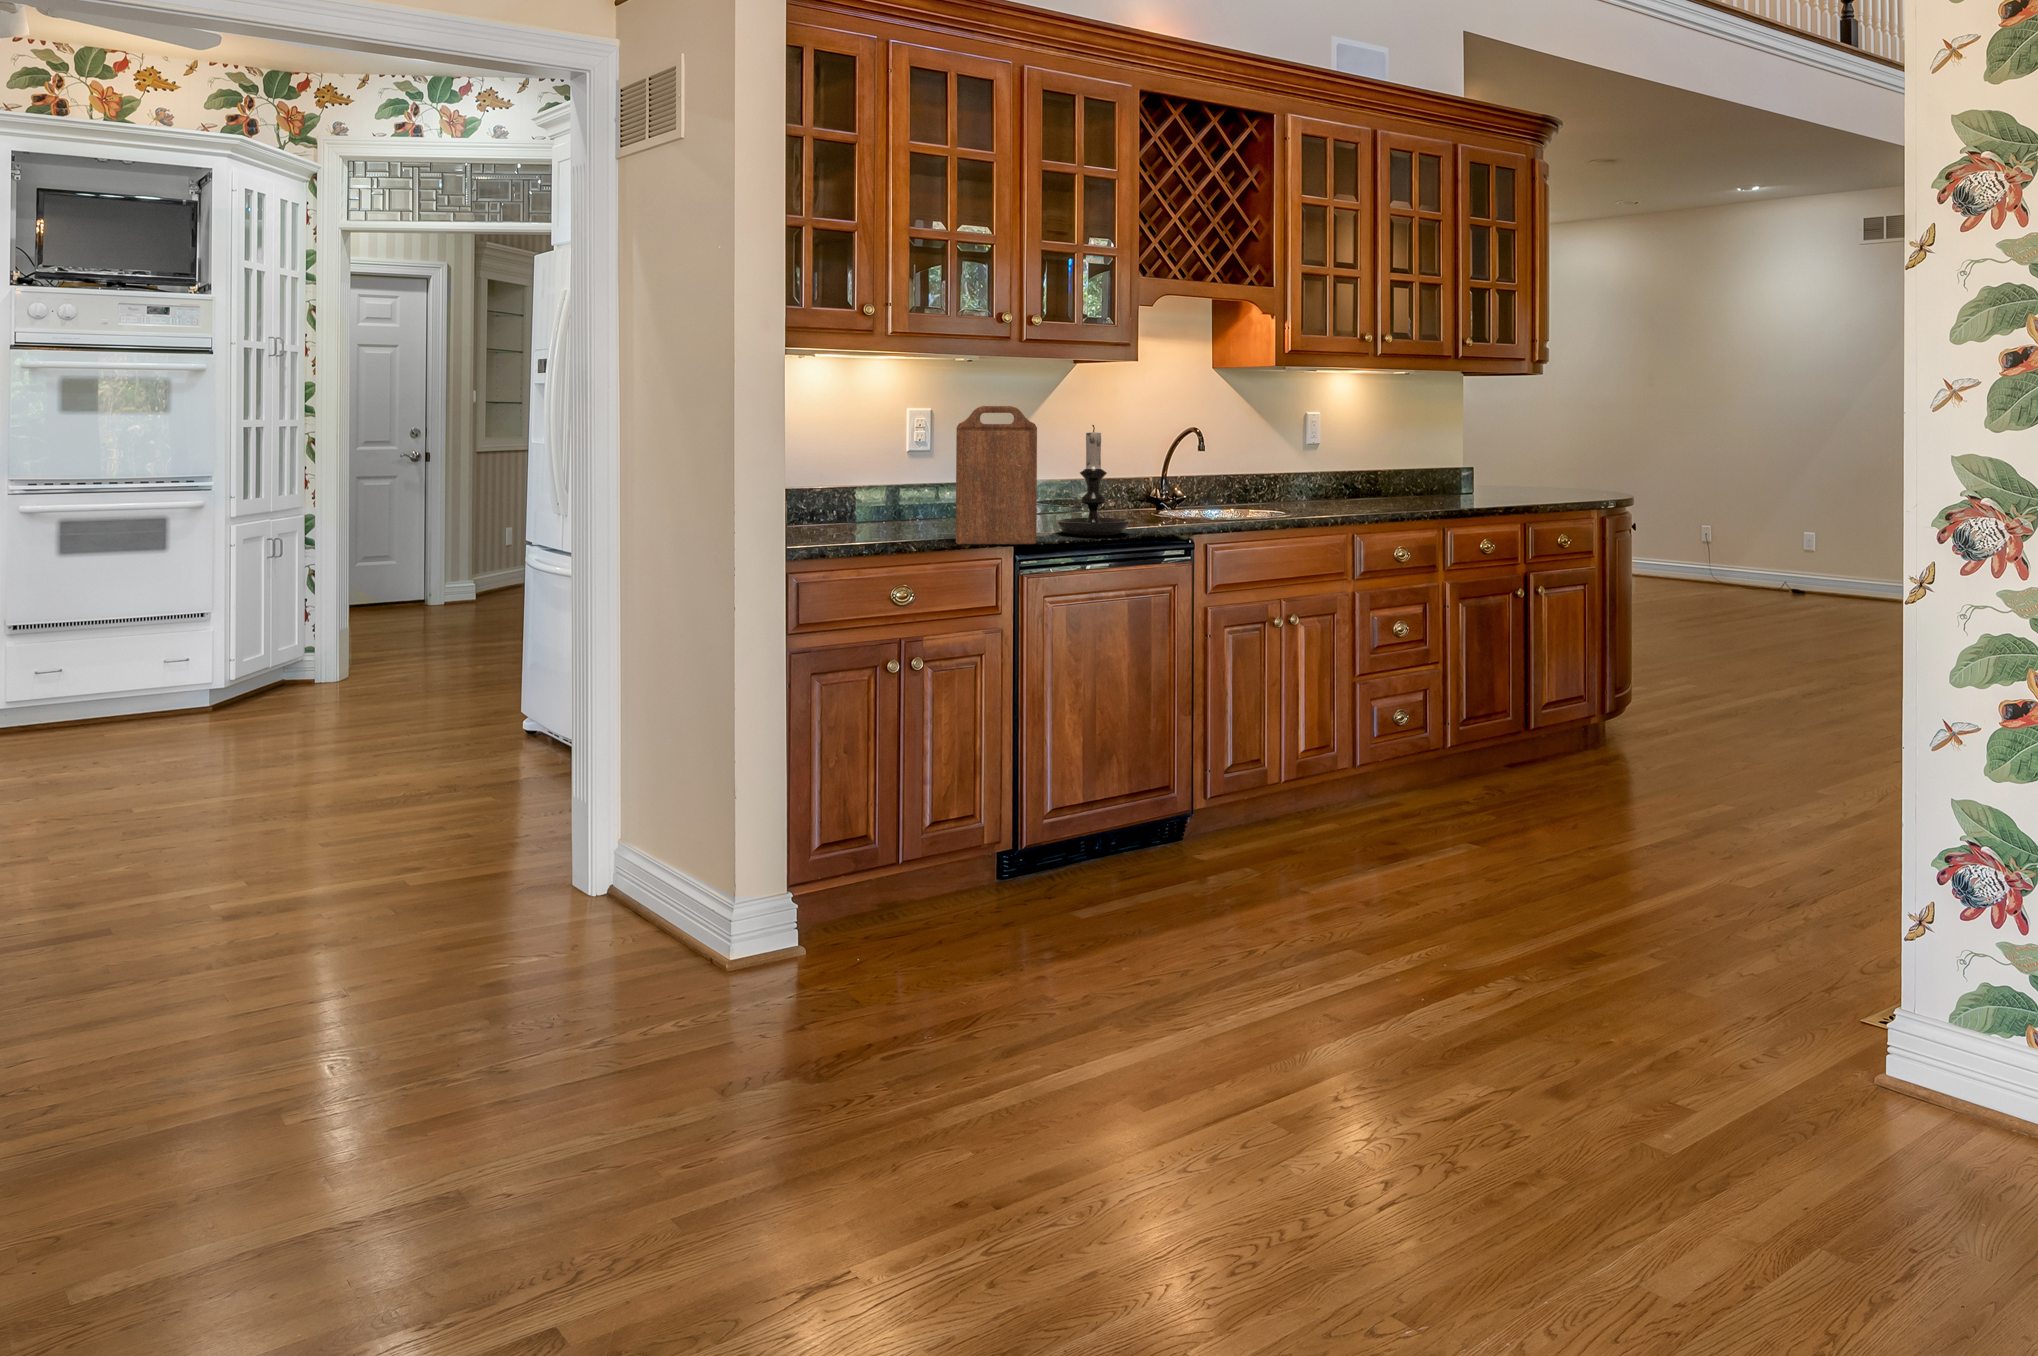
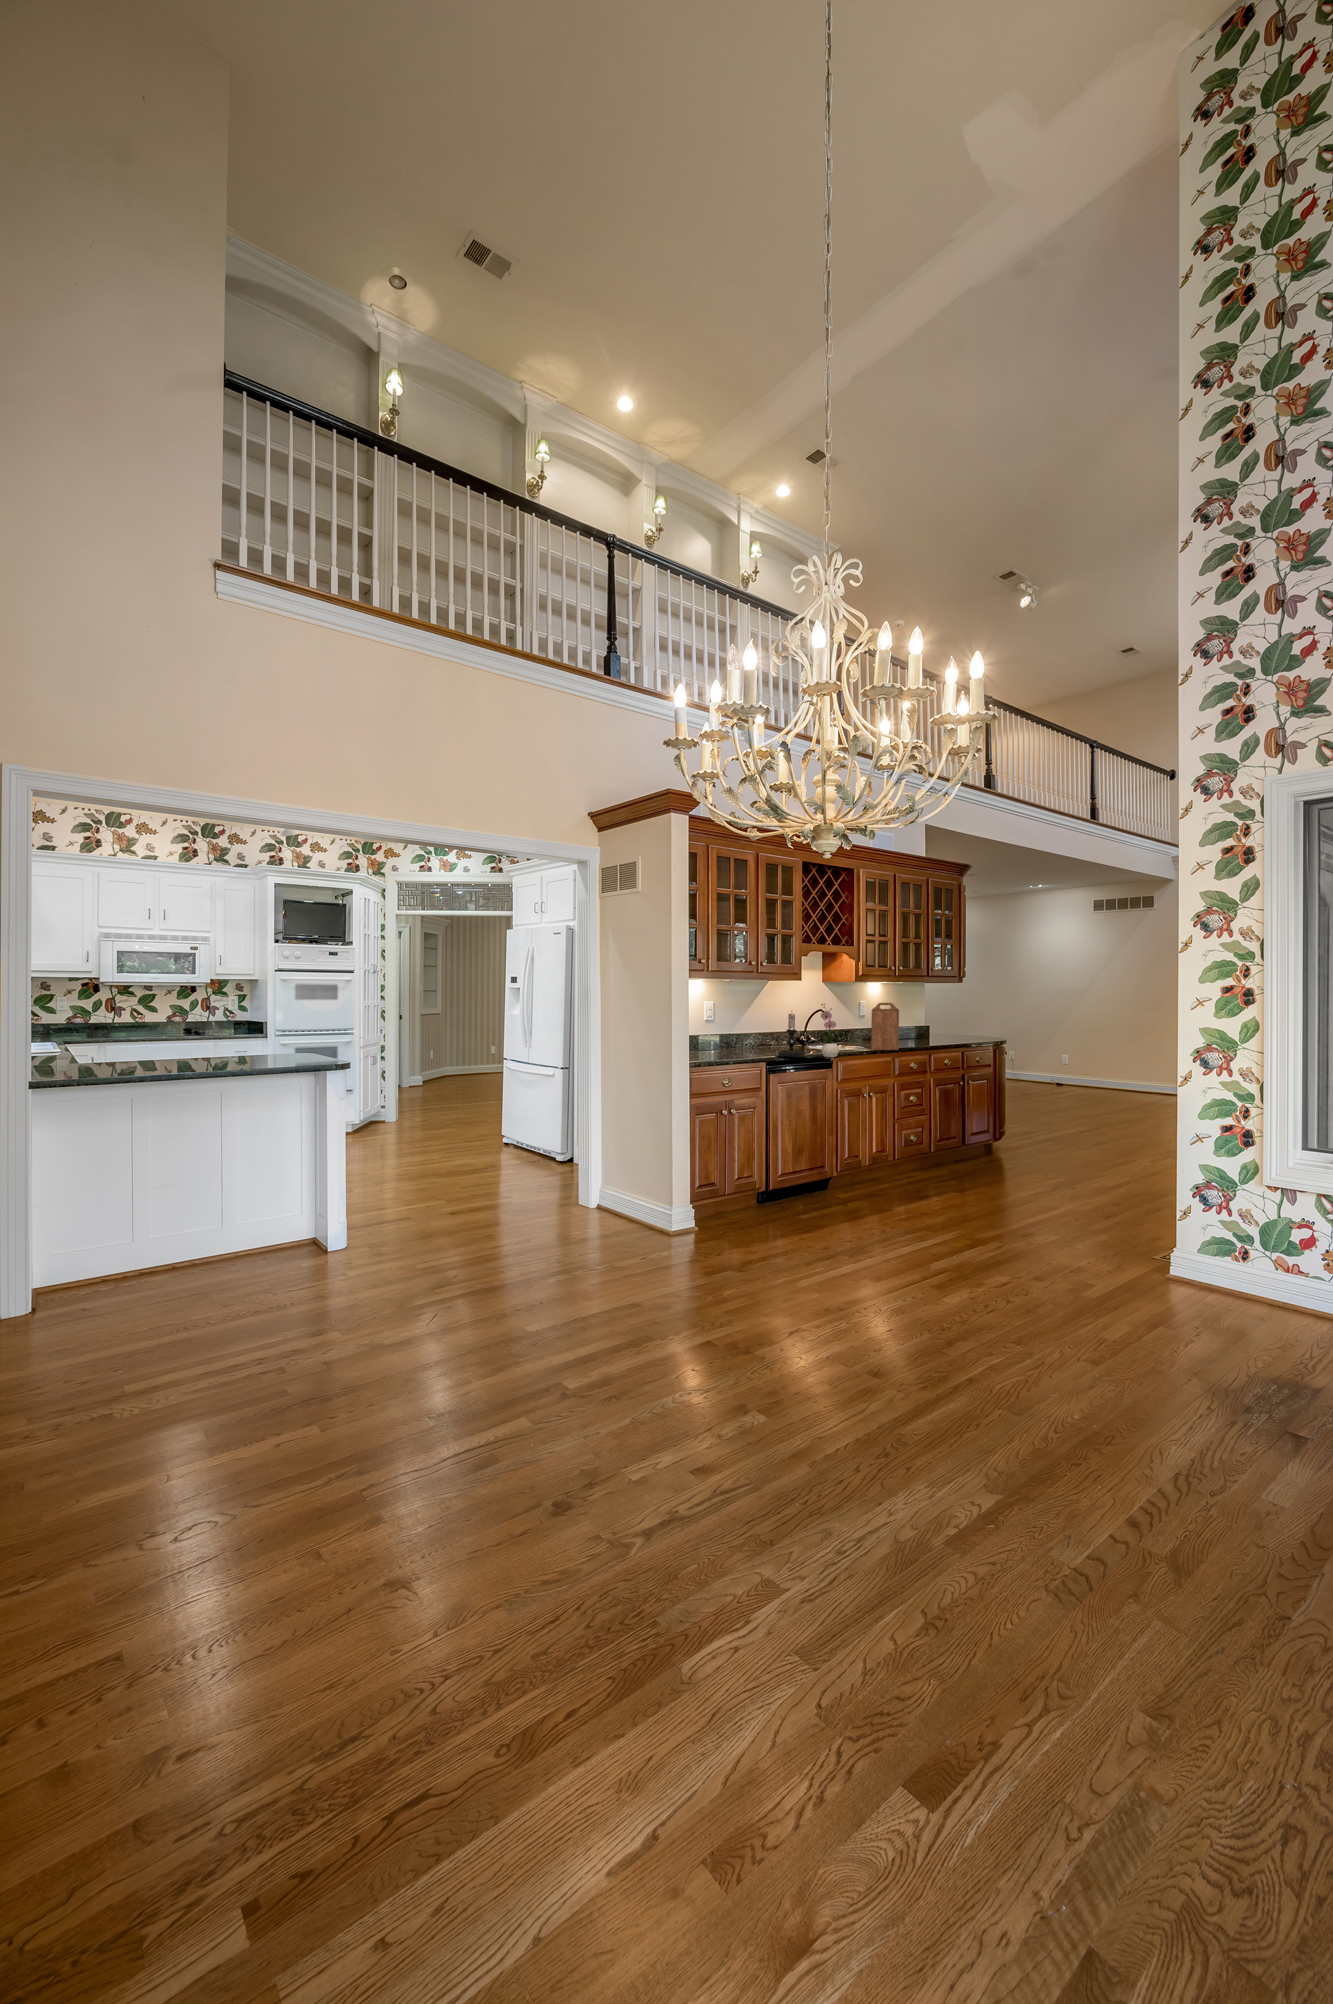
cutting board: present [956,406,1037,544] -> present [871,1003,899,1050]
flower arrangement: none [1166,409,1217,534] -> present [821,1004,839,1057]

